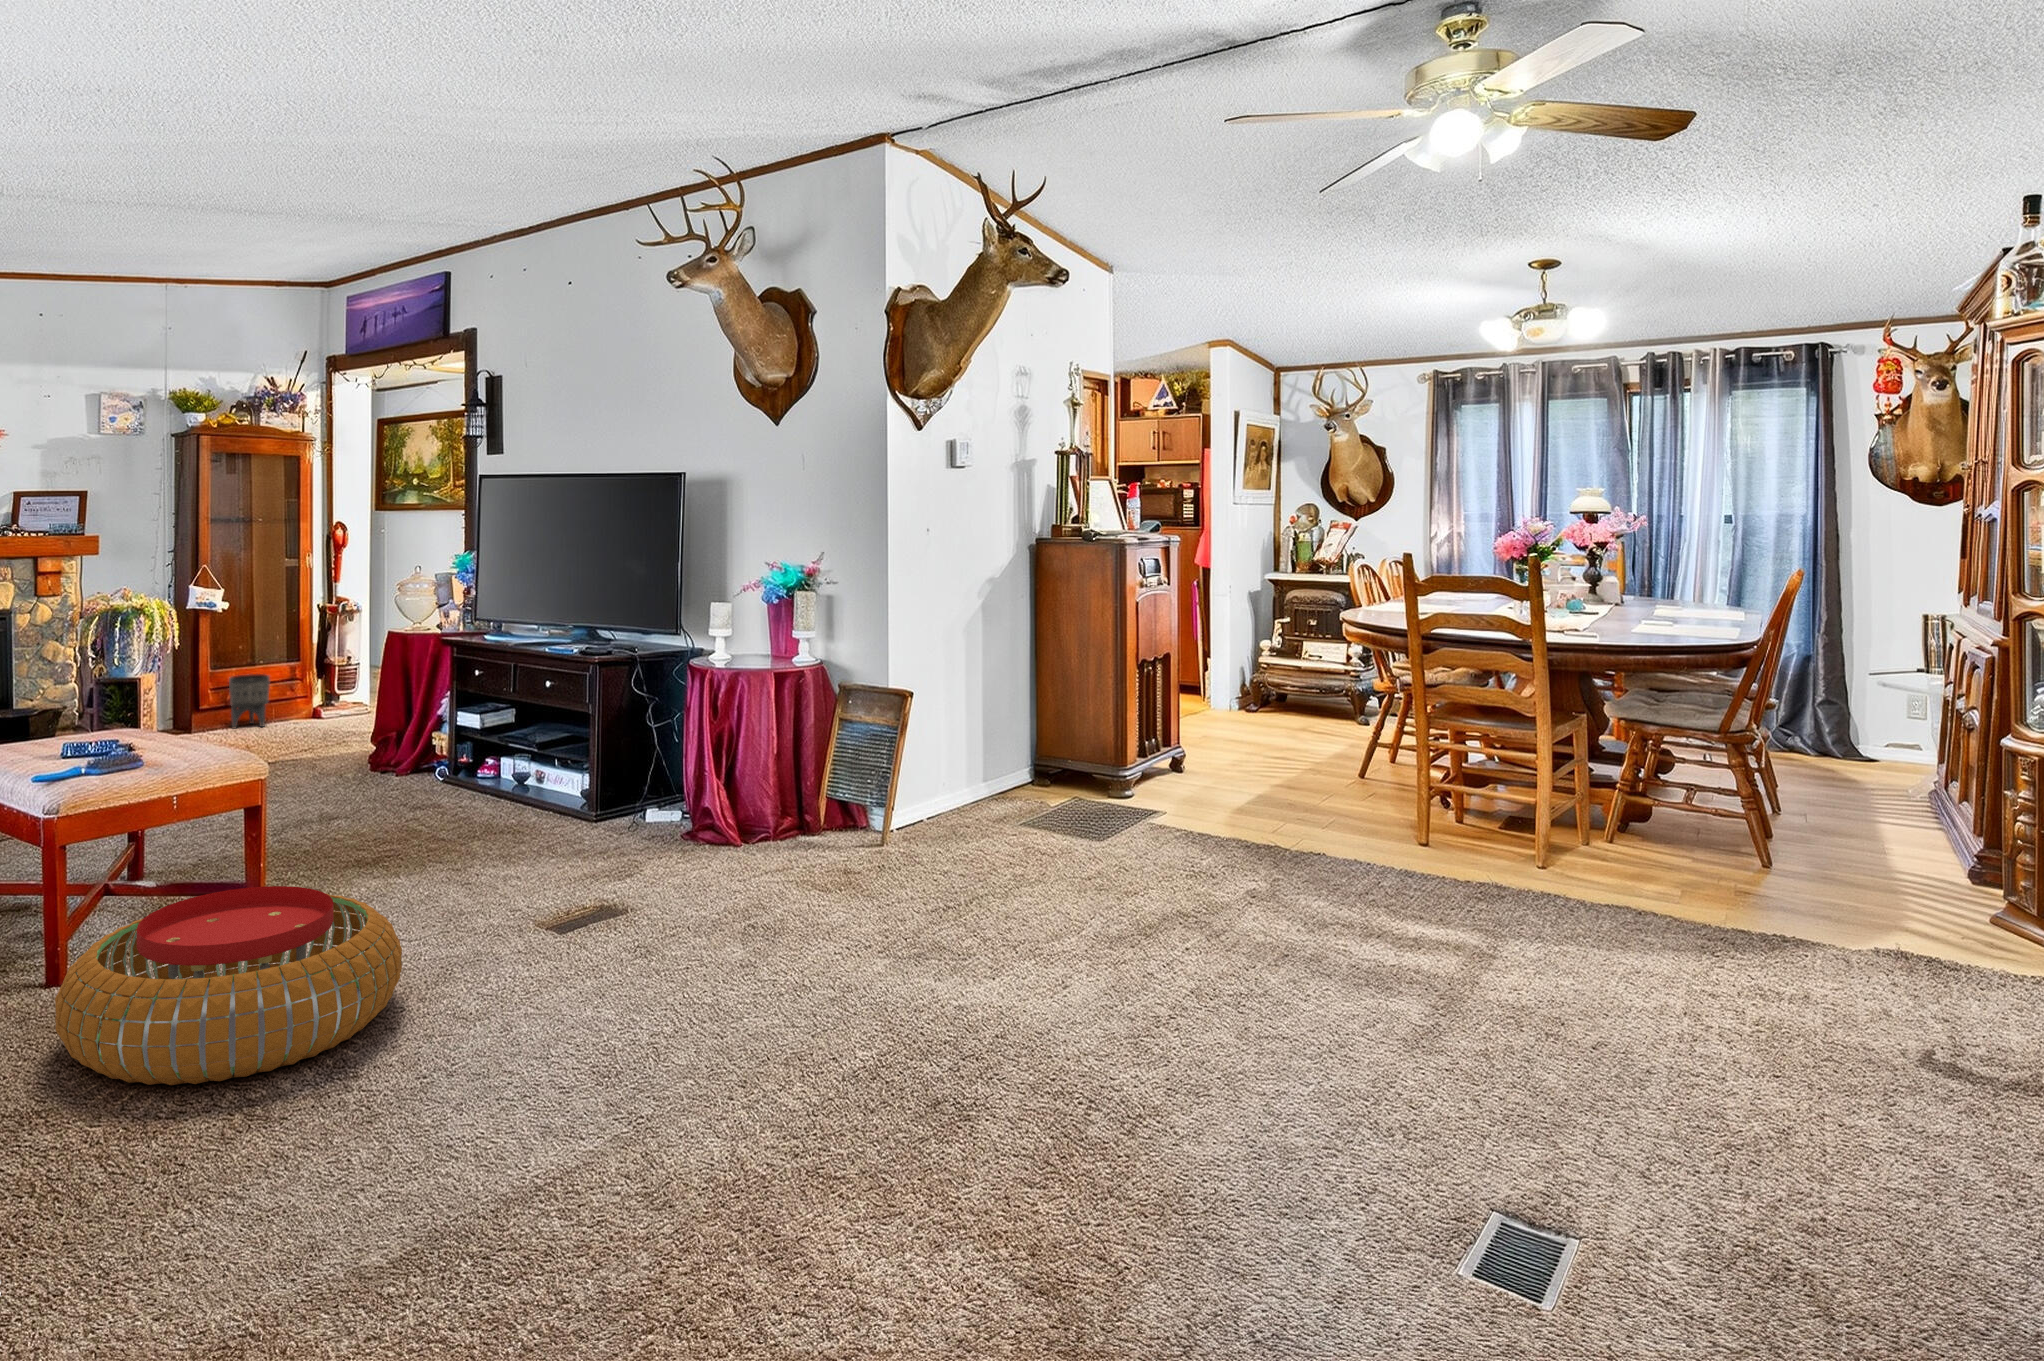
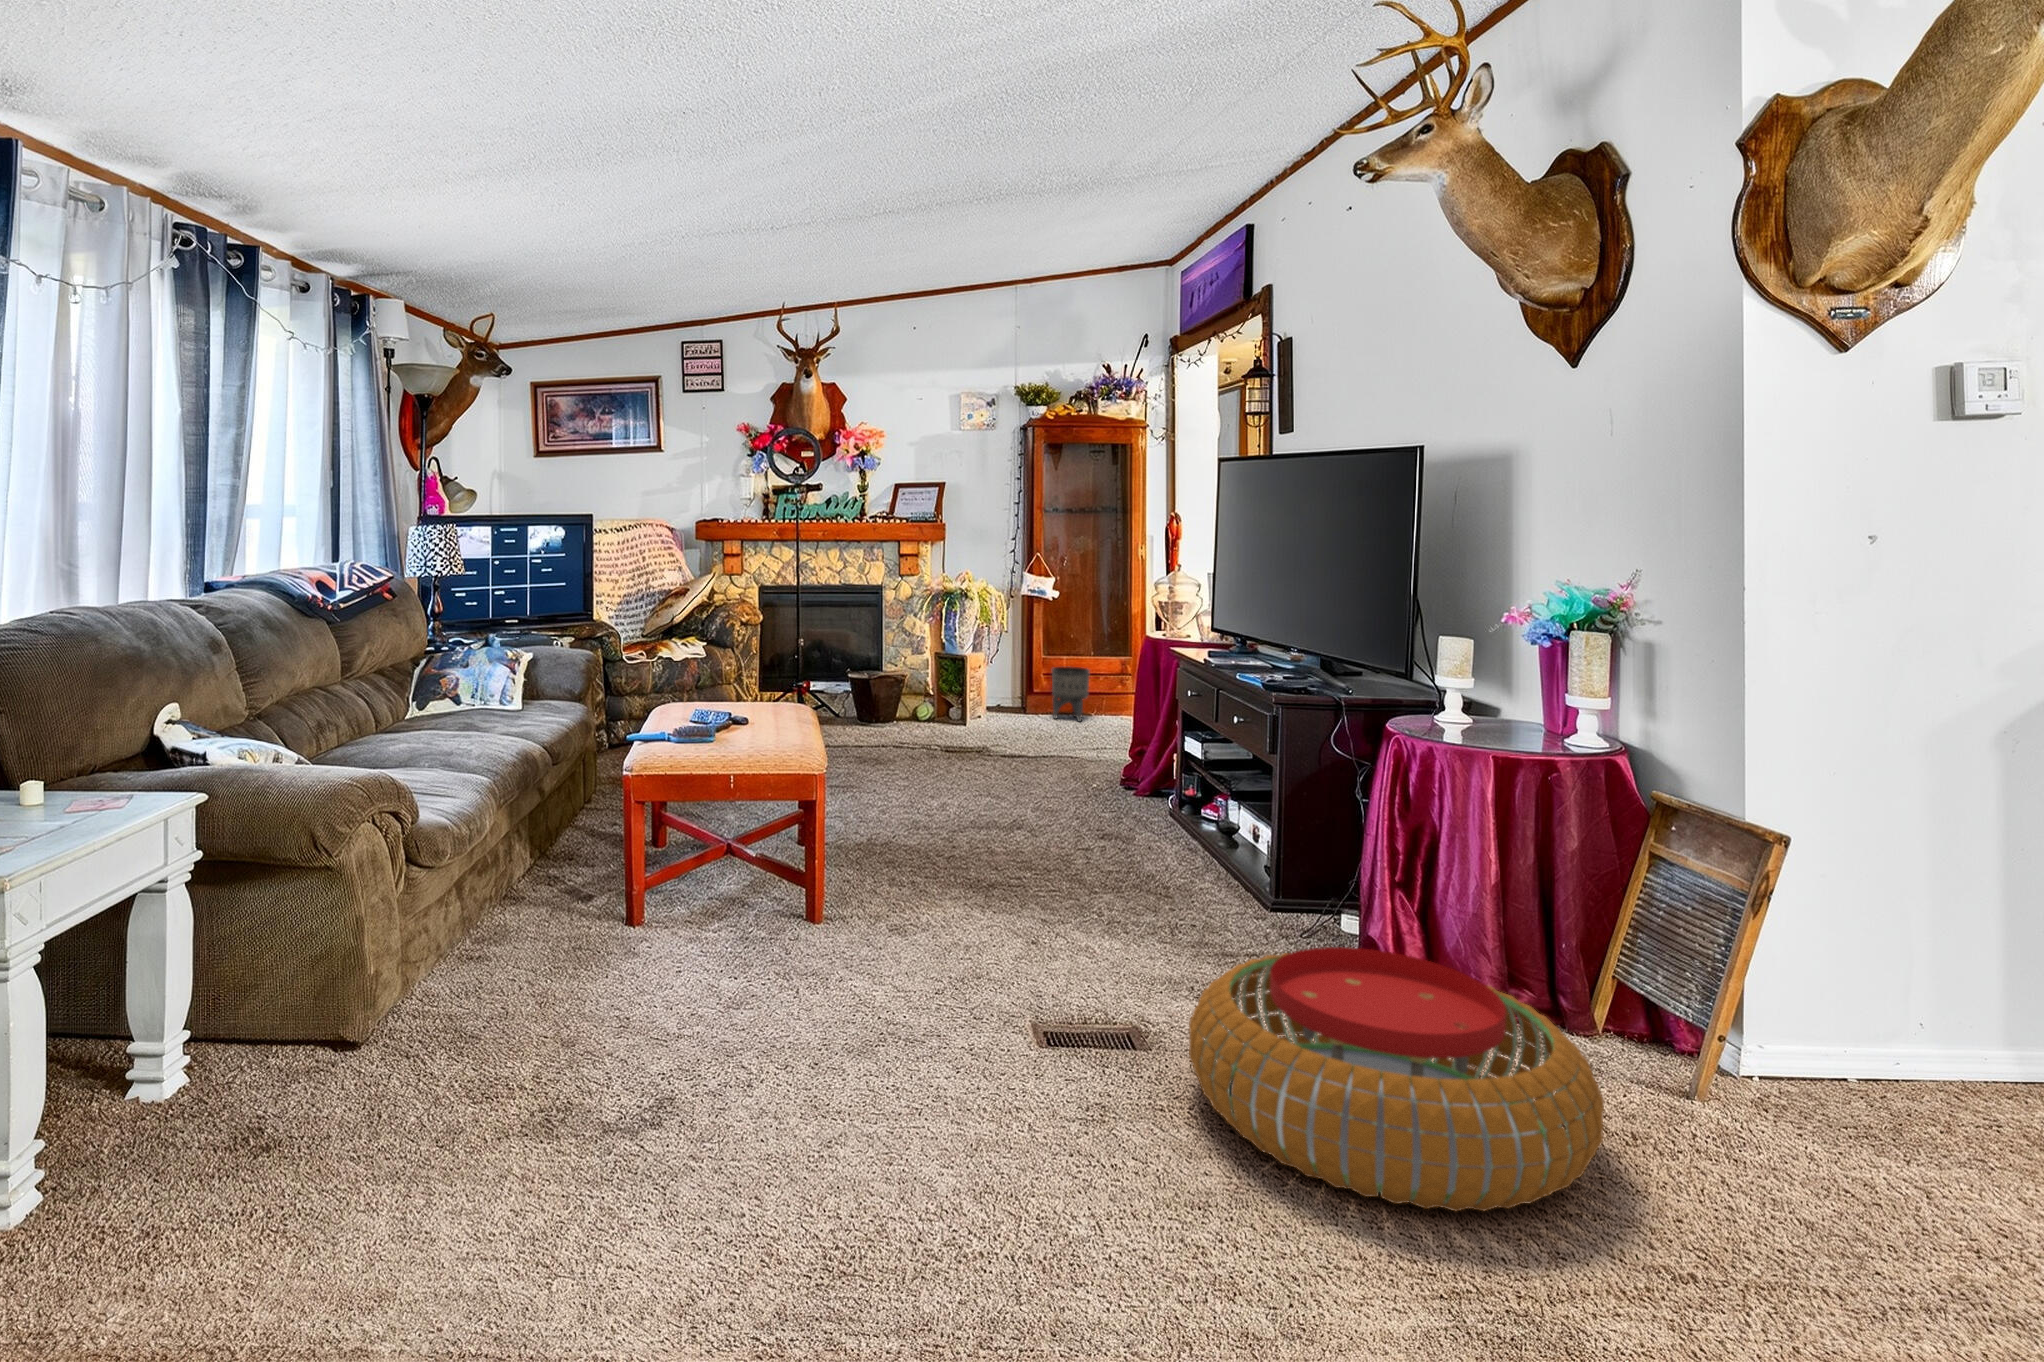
pouf: present [55,886,402,1085] -> present [1189,947,1604,1212]

